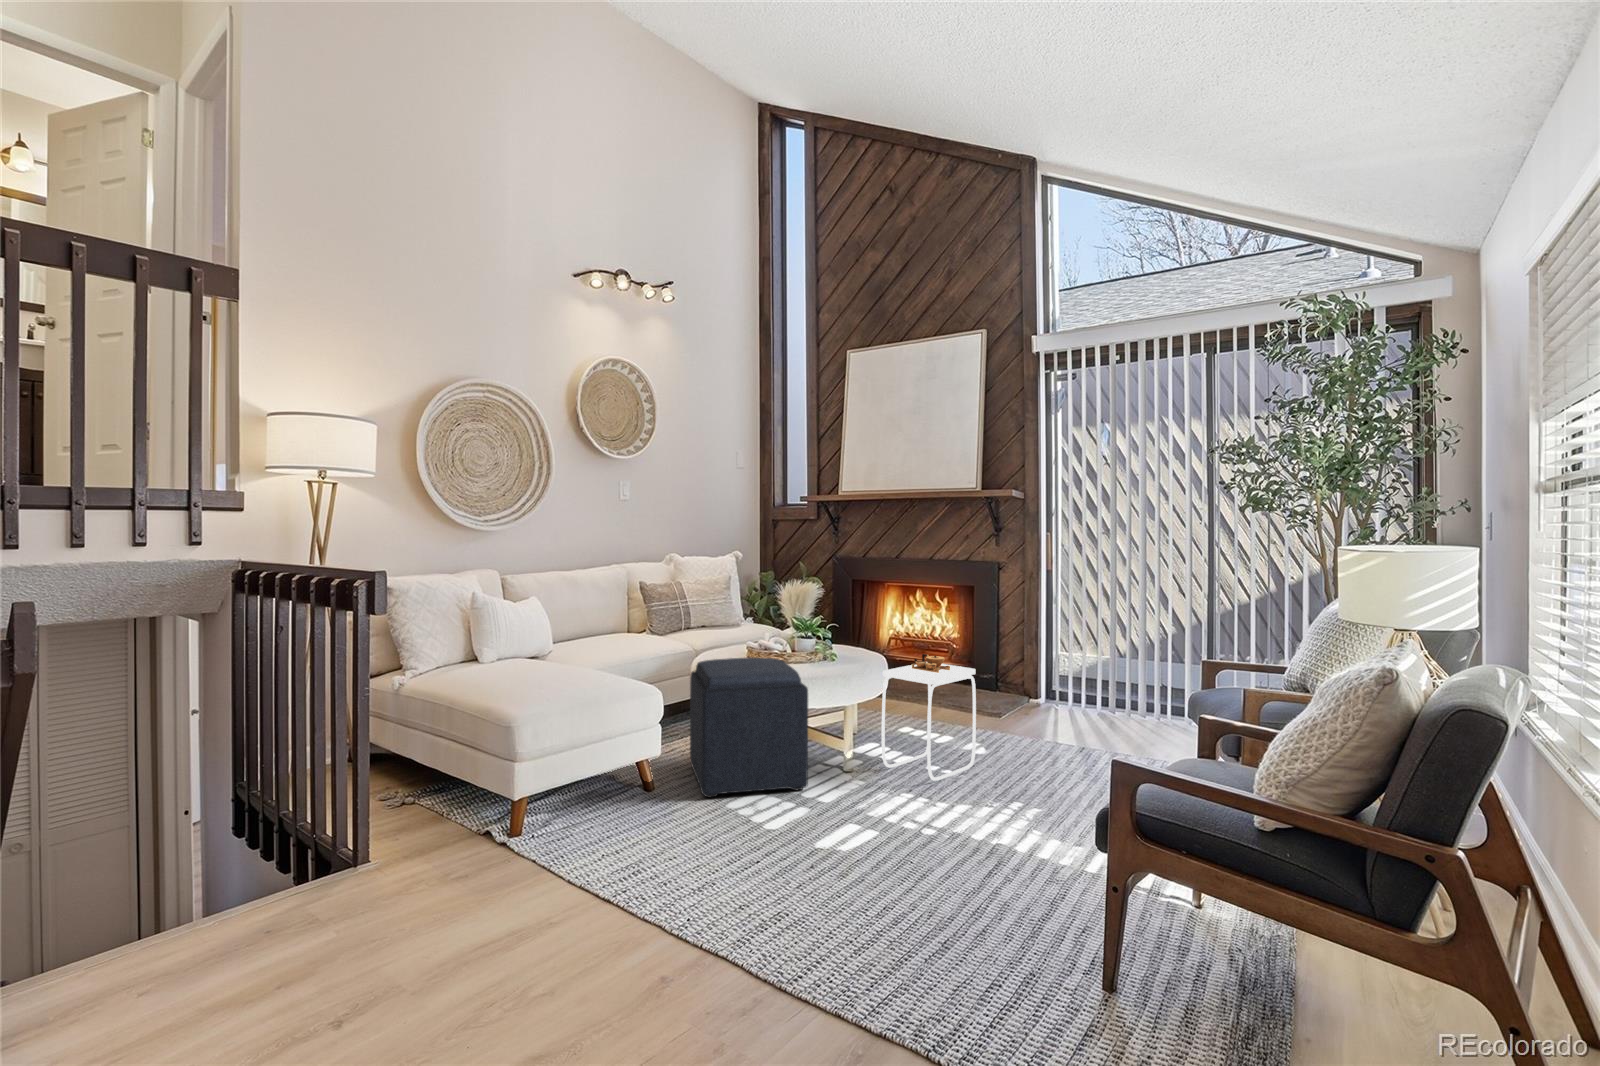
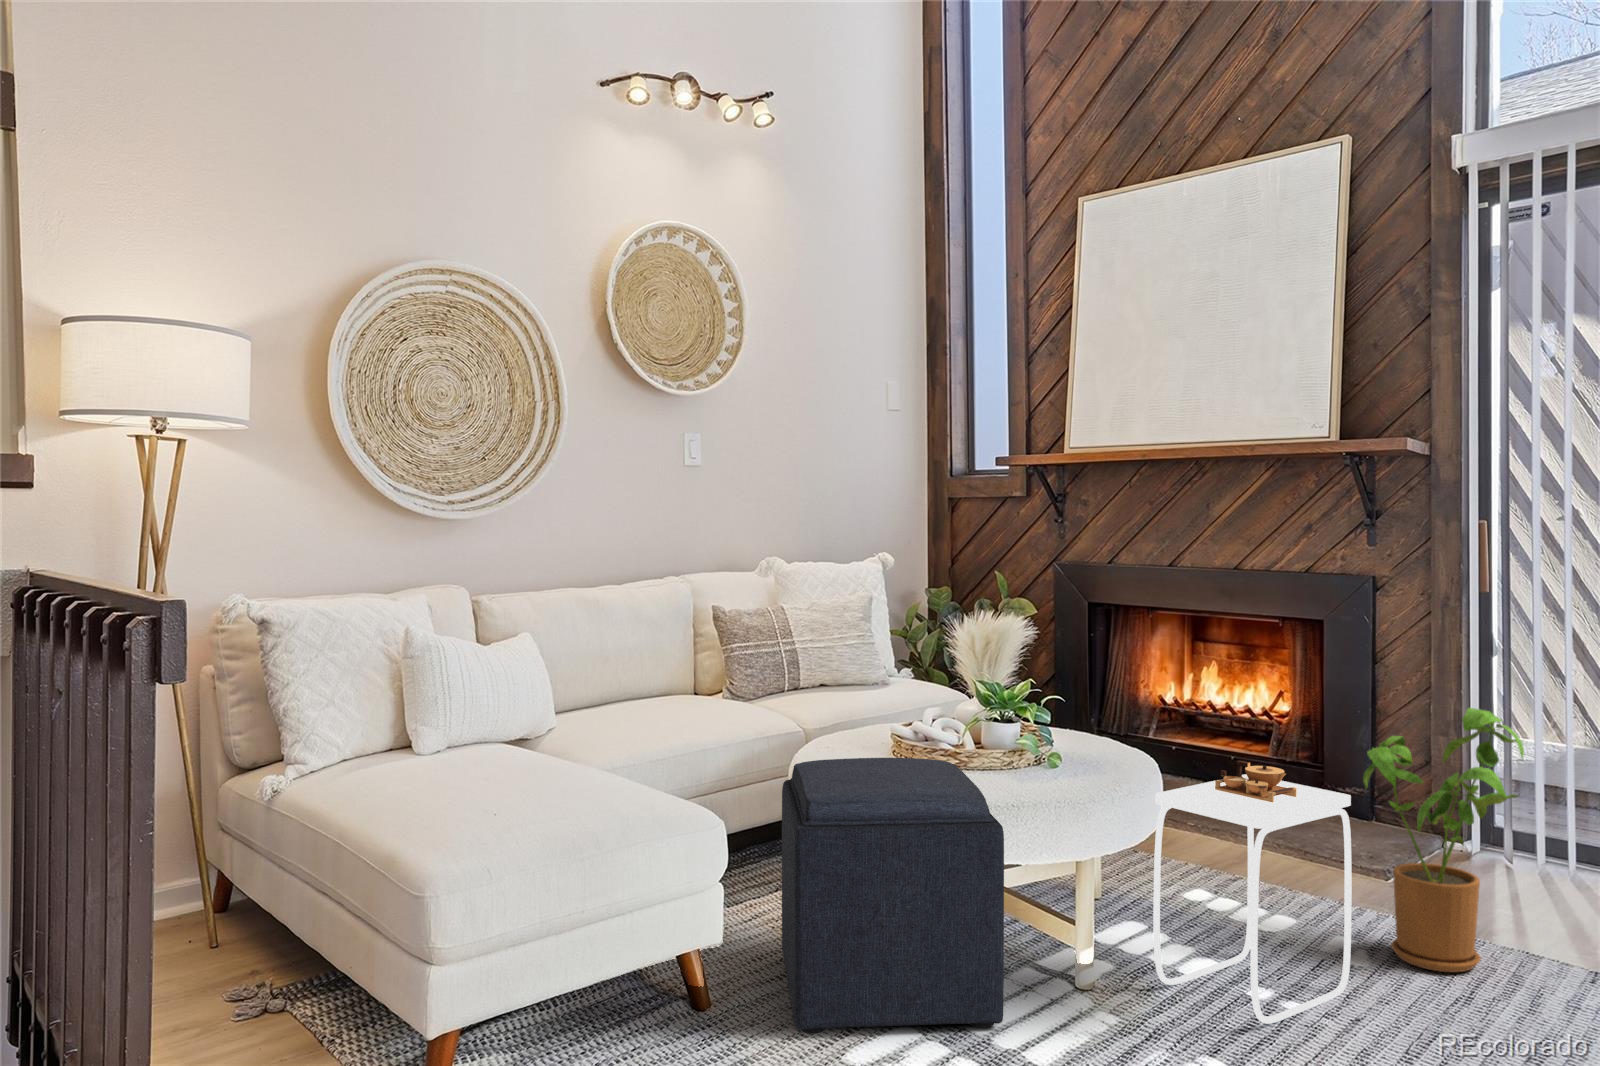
house plant: none [984,626,1057,756] -> present [1363,708,1524,972]

